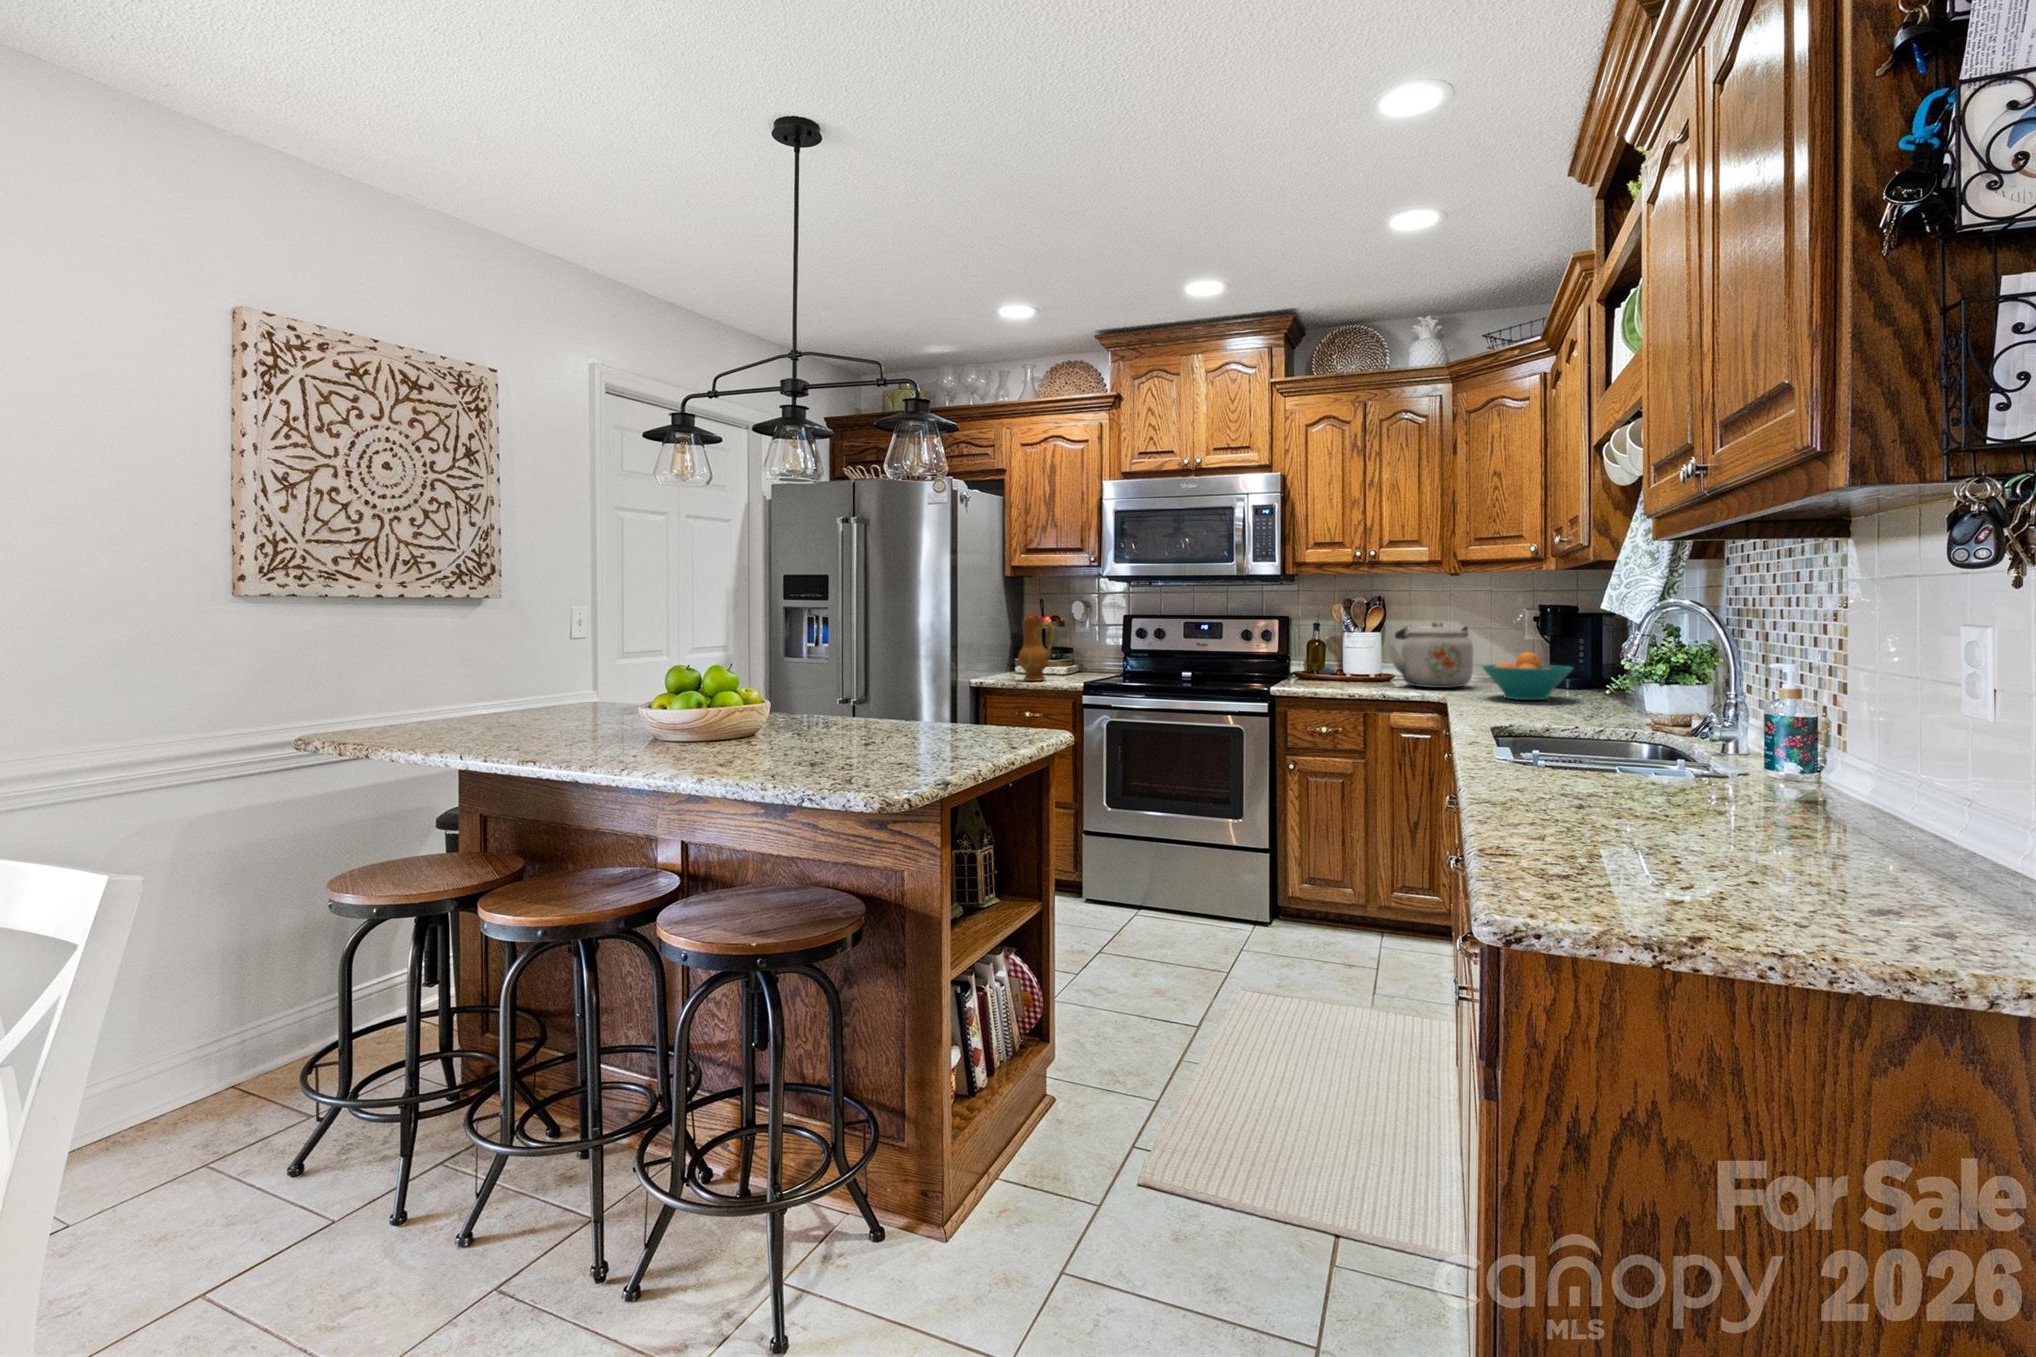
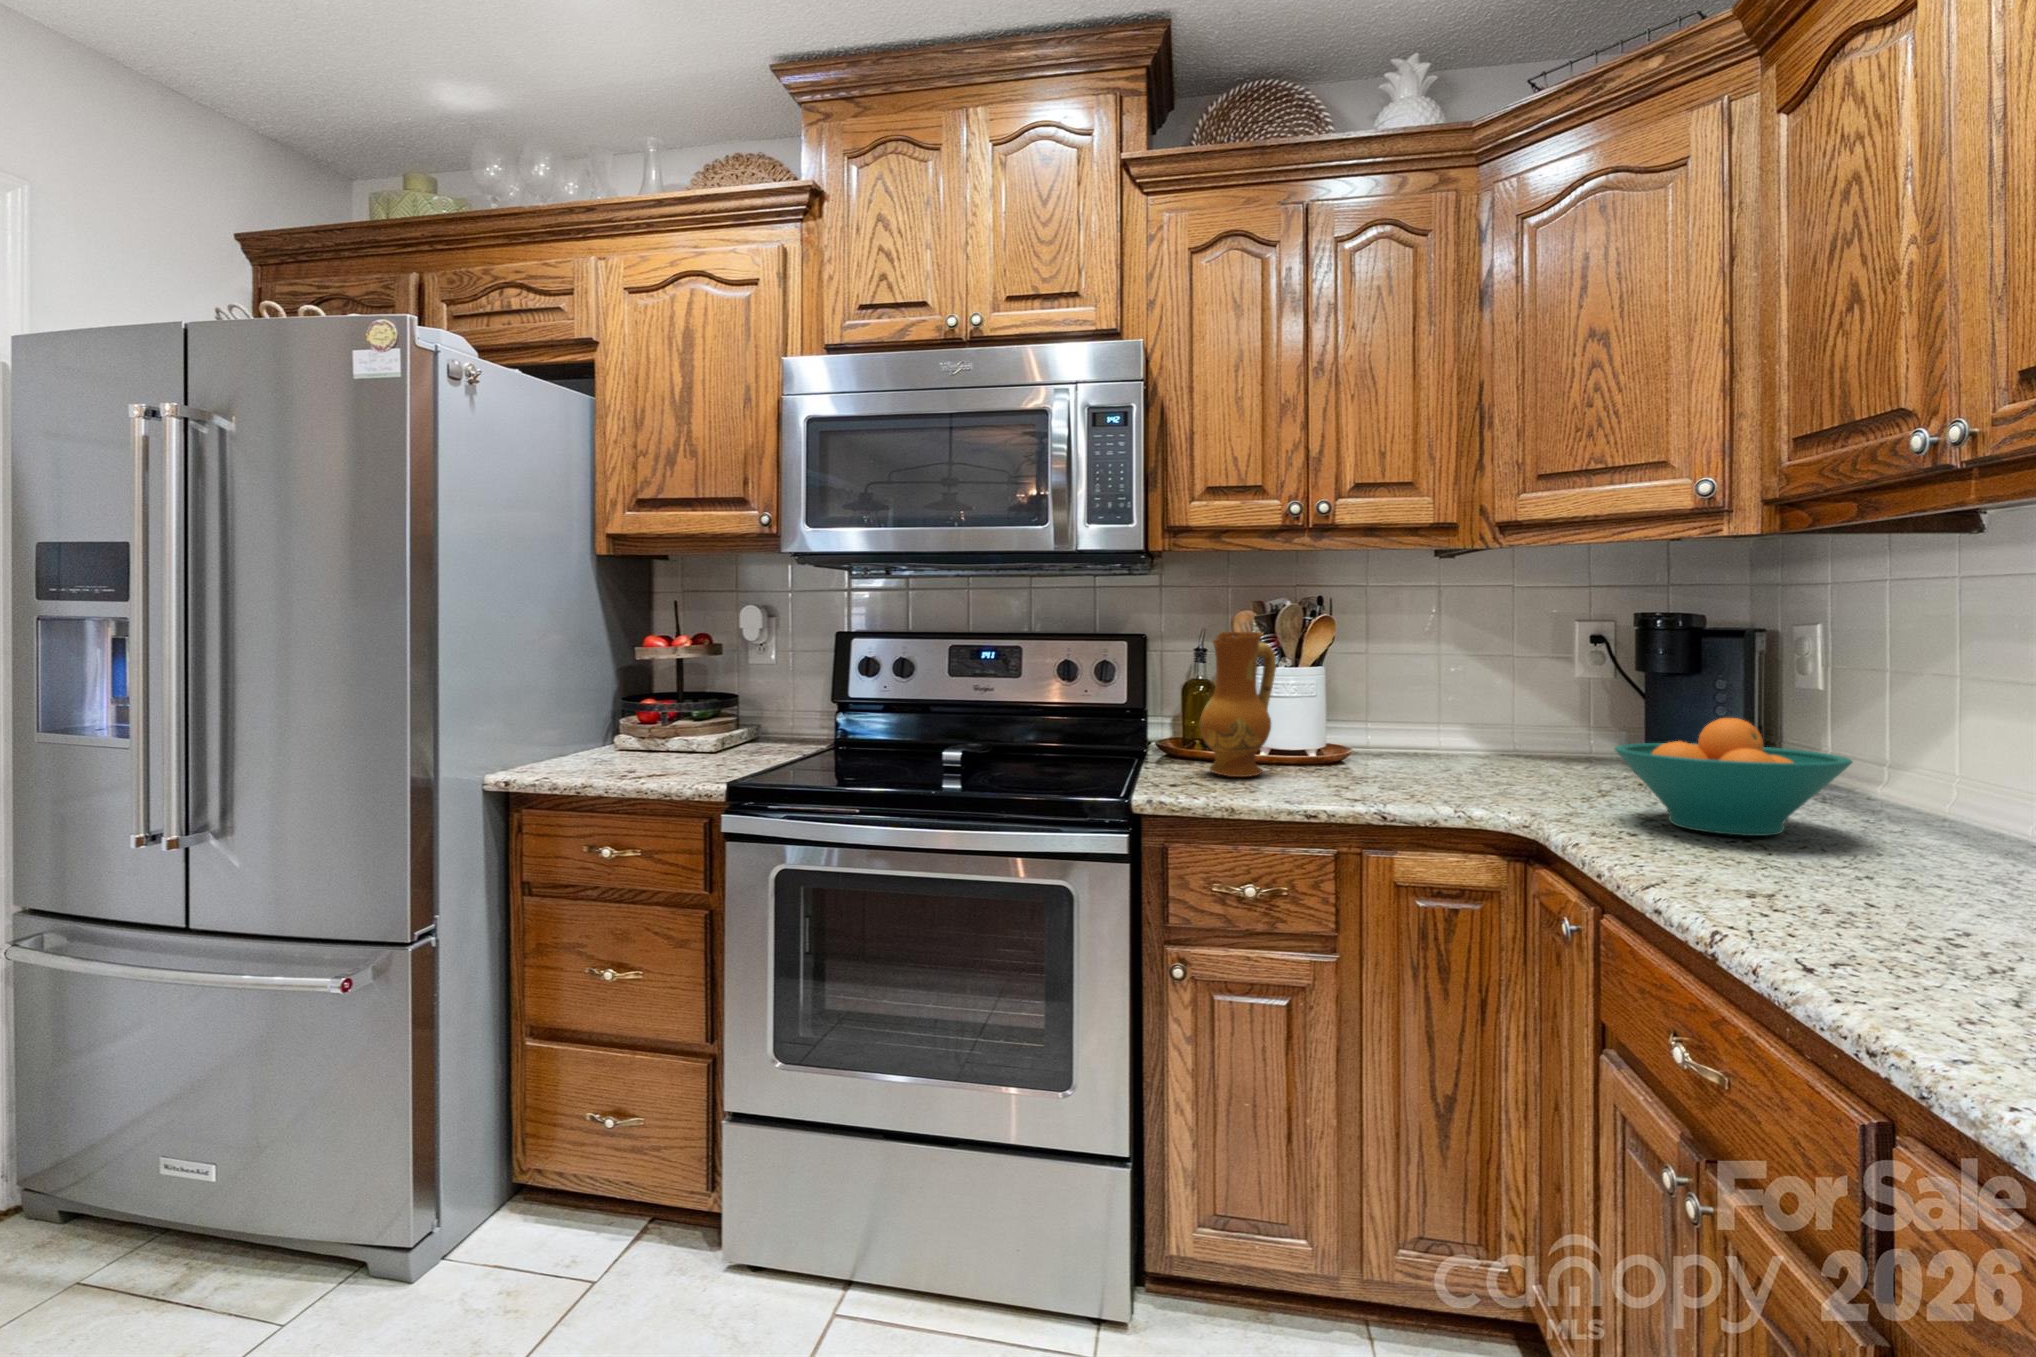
ceramic jug: present [1018,617,1054,681] -> present [1199,632,1276,777]
kettle: present [1389,622,1473,688] -> none [1368,648,1541,788]

